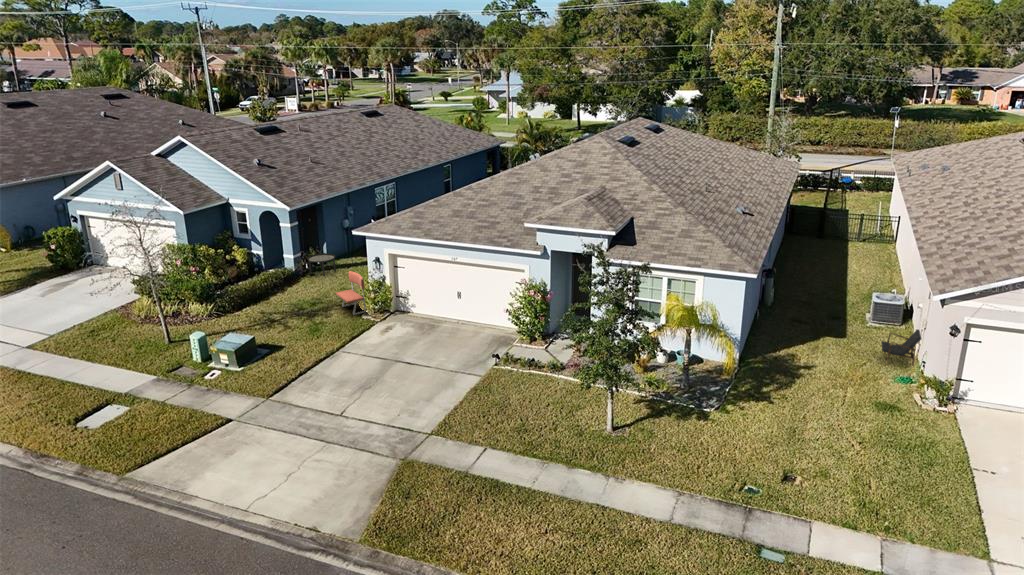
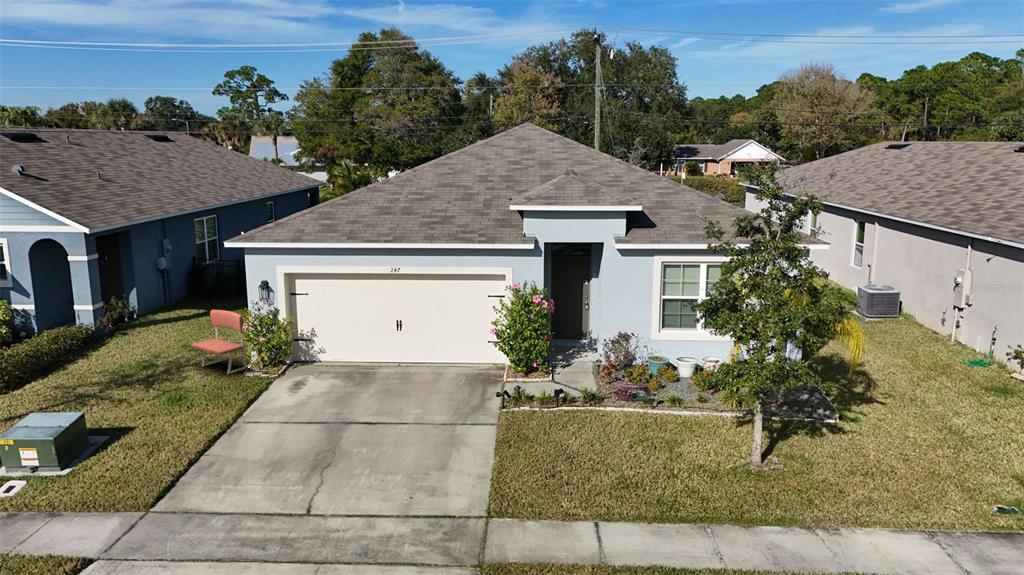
round table: present [307,253,336,276] -> none [113,302,160,335]
lounge chair: present [881,330,921,366] -> none [930,305,984,349]

